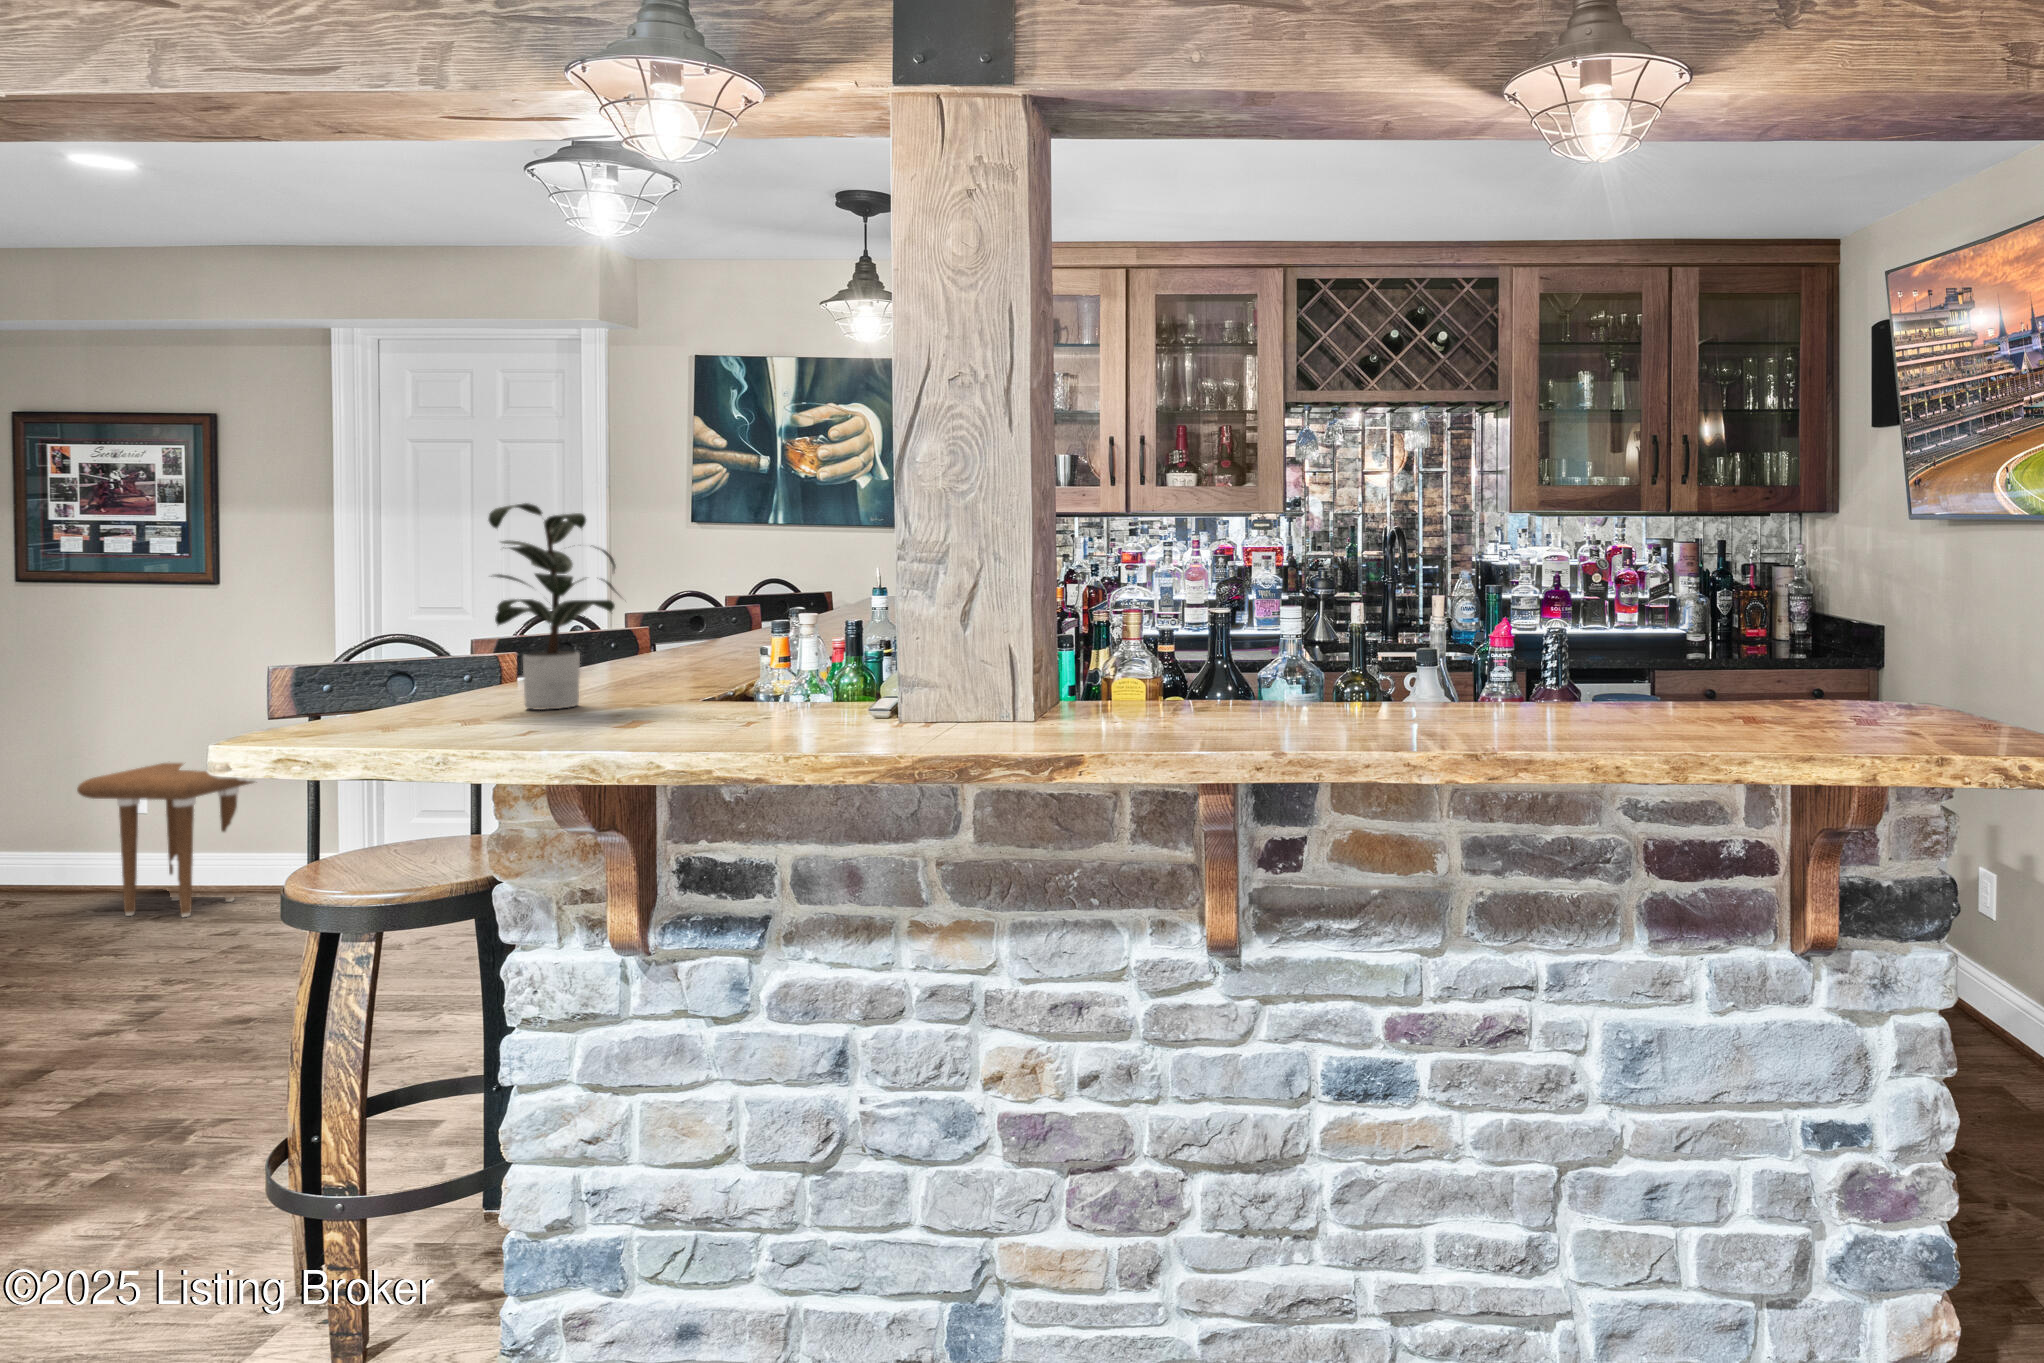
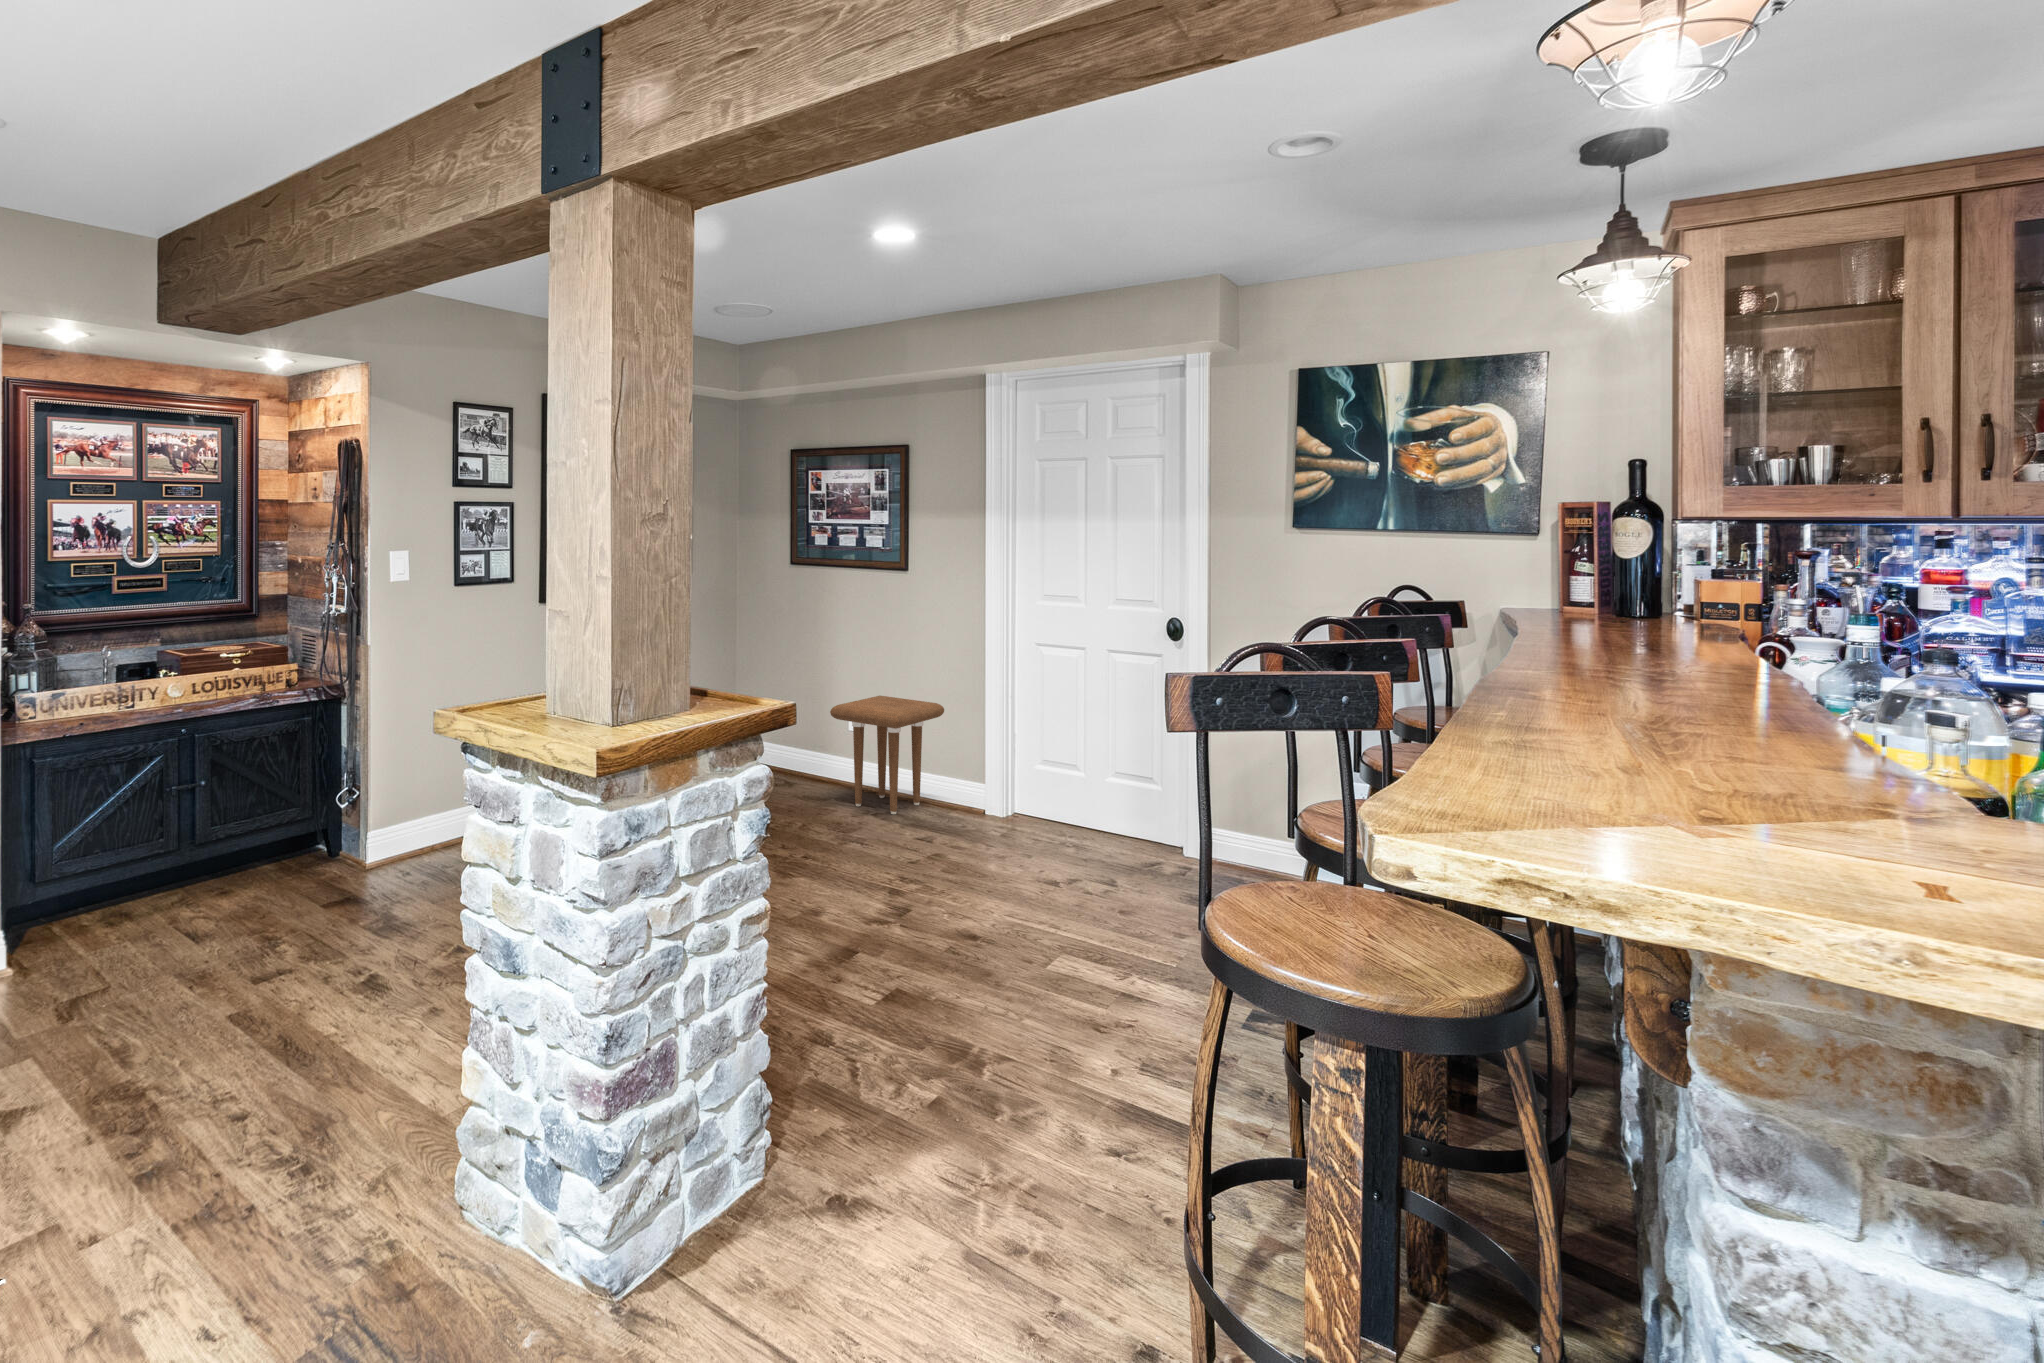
potted plant: present [488,503,618,710] -> none [1513,478,1885,788]

